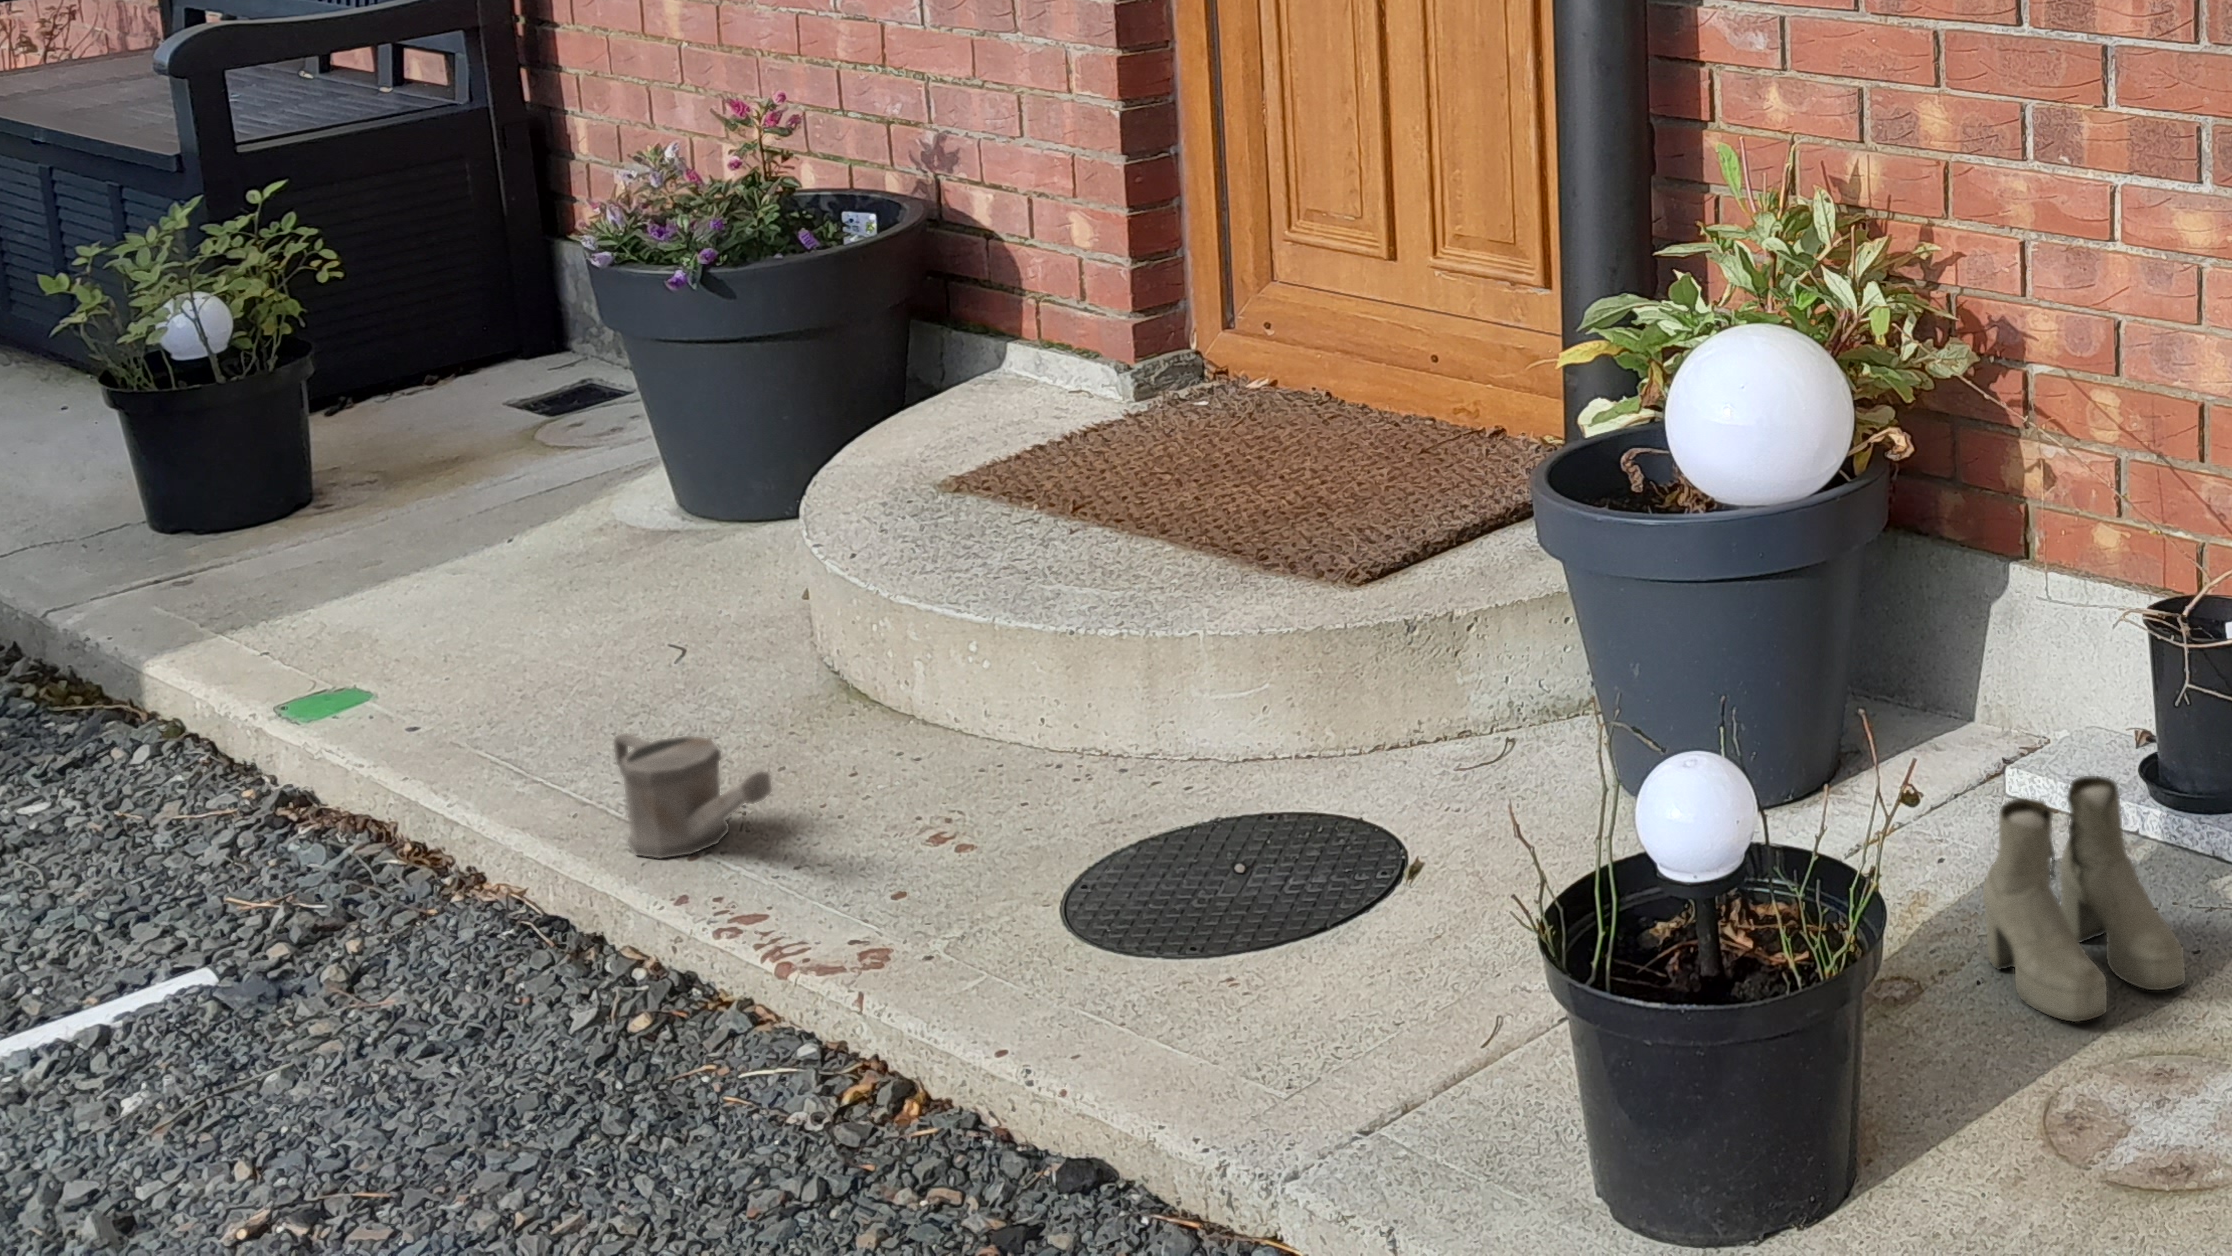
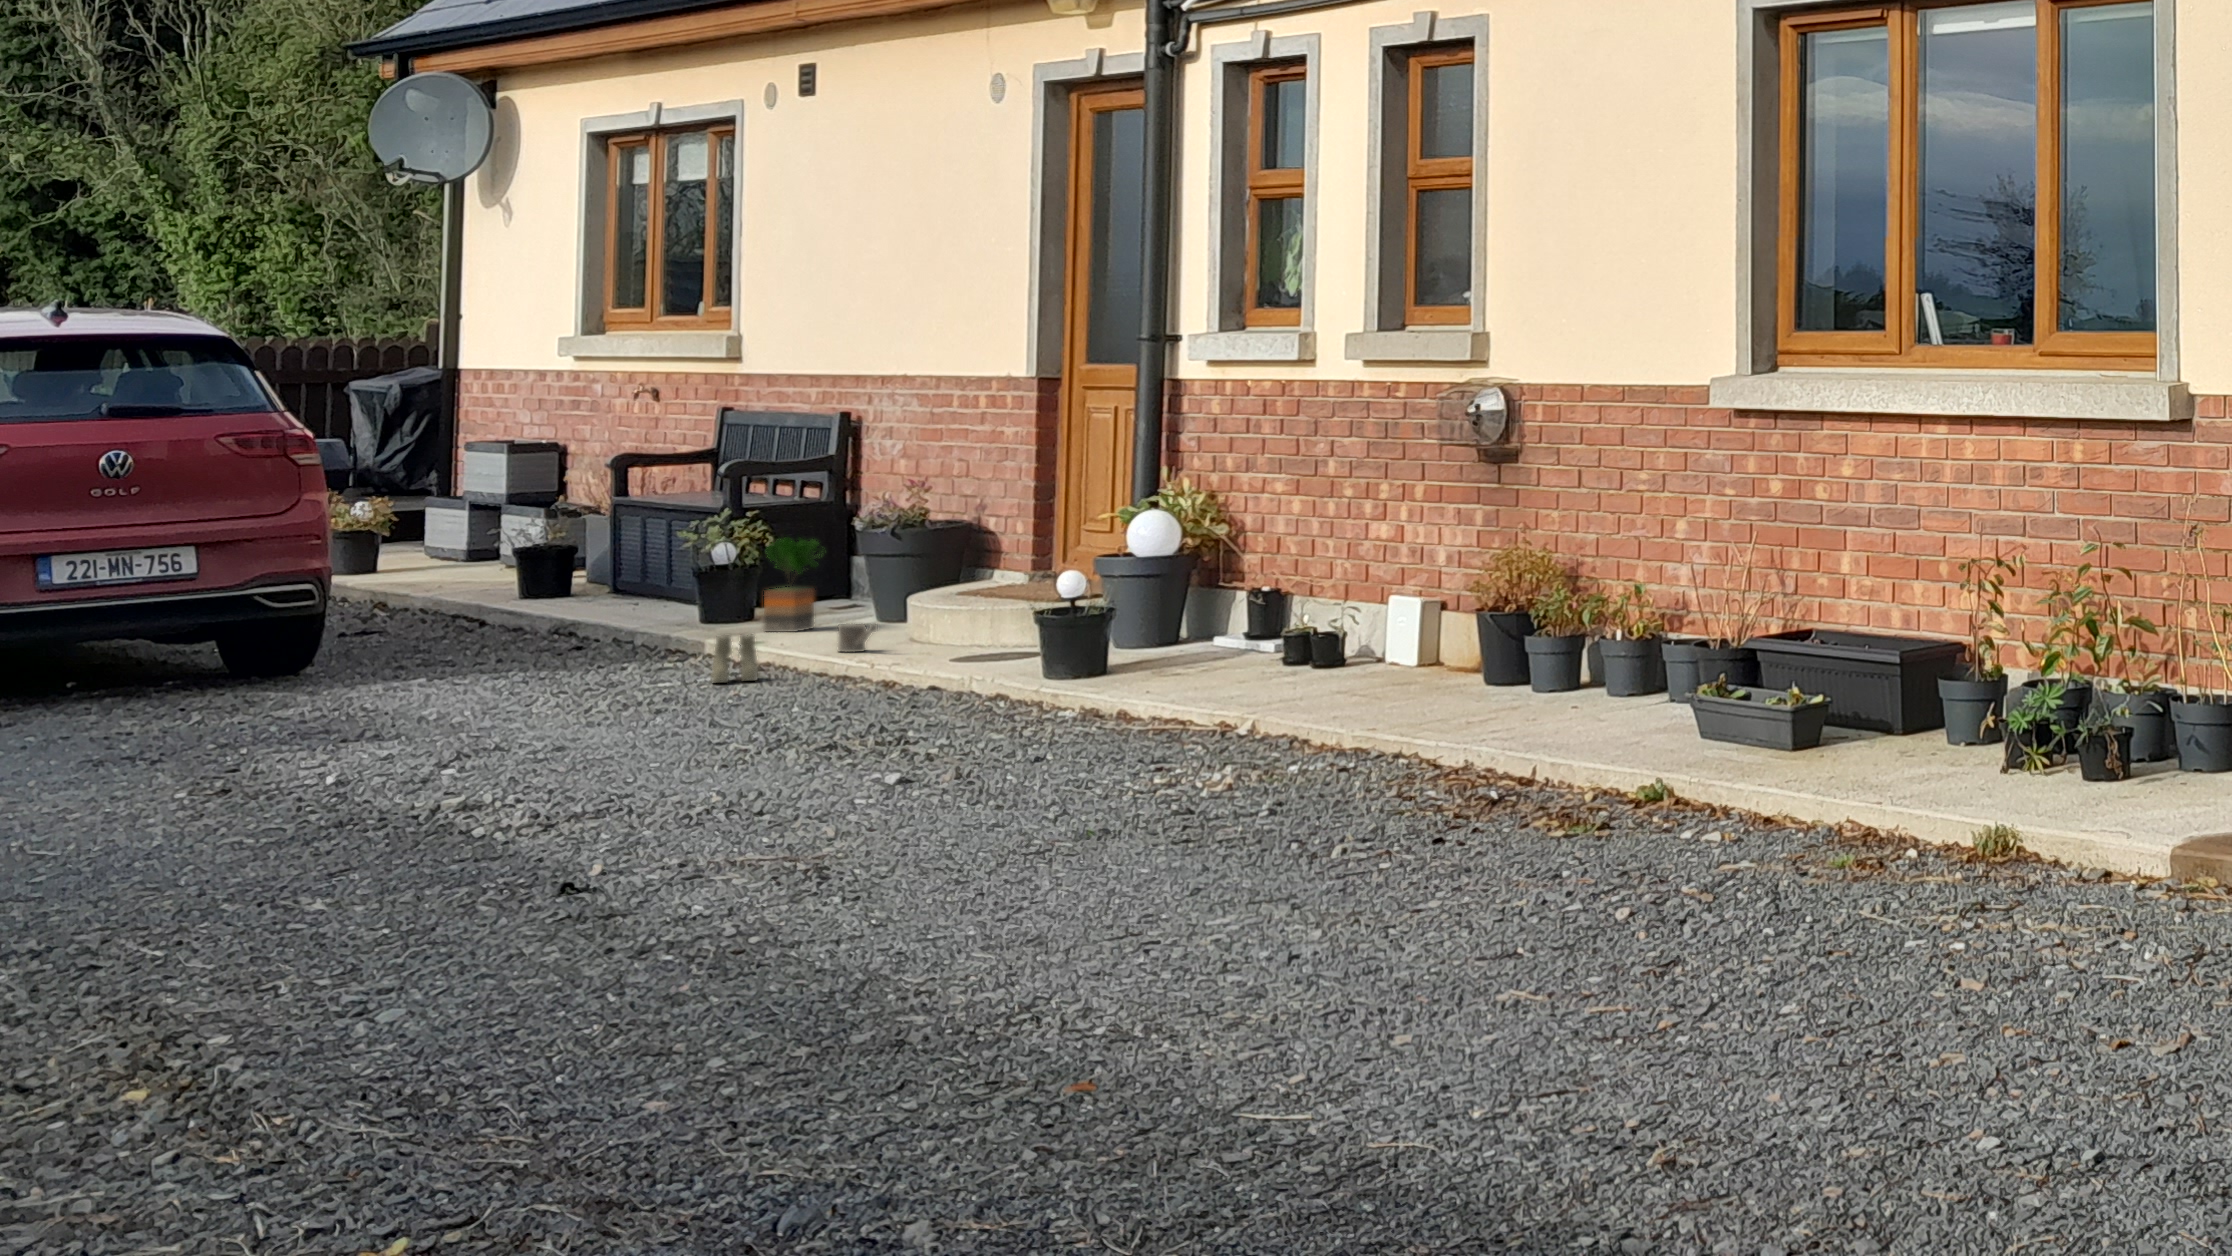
potted tree: none [310,316,514,611] -> present [763,538,824,632]
boots: present [1983,776,2185,1022] -> present [711,635,758,683]

